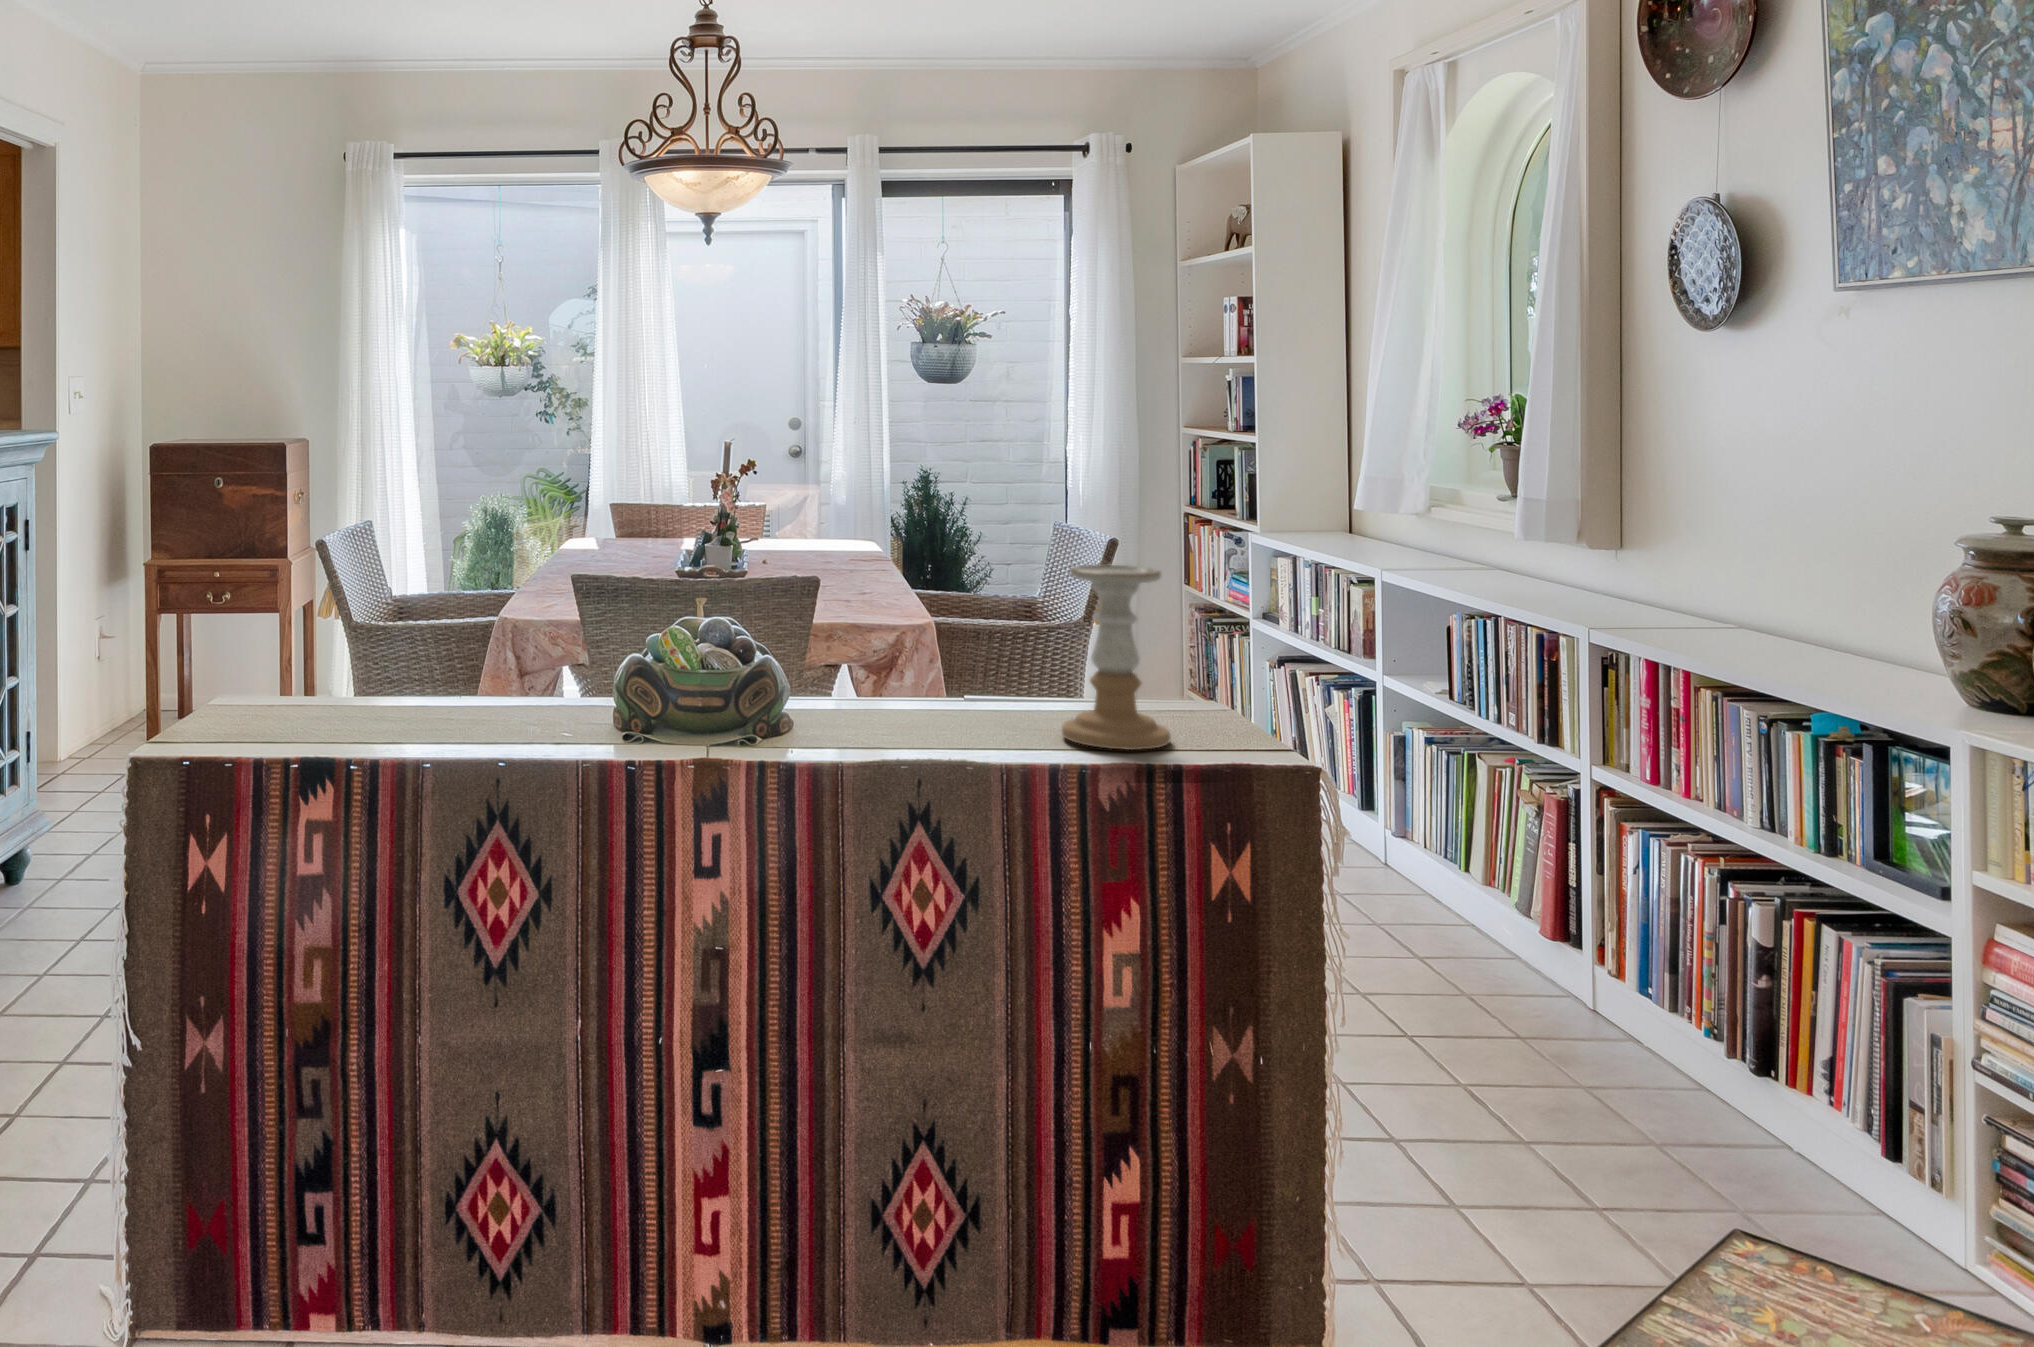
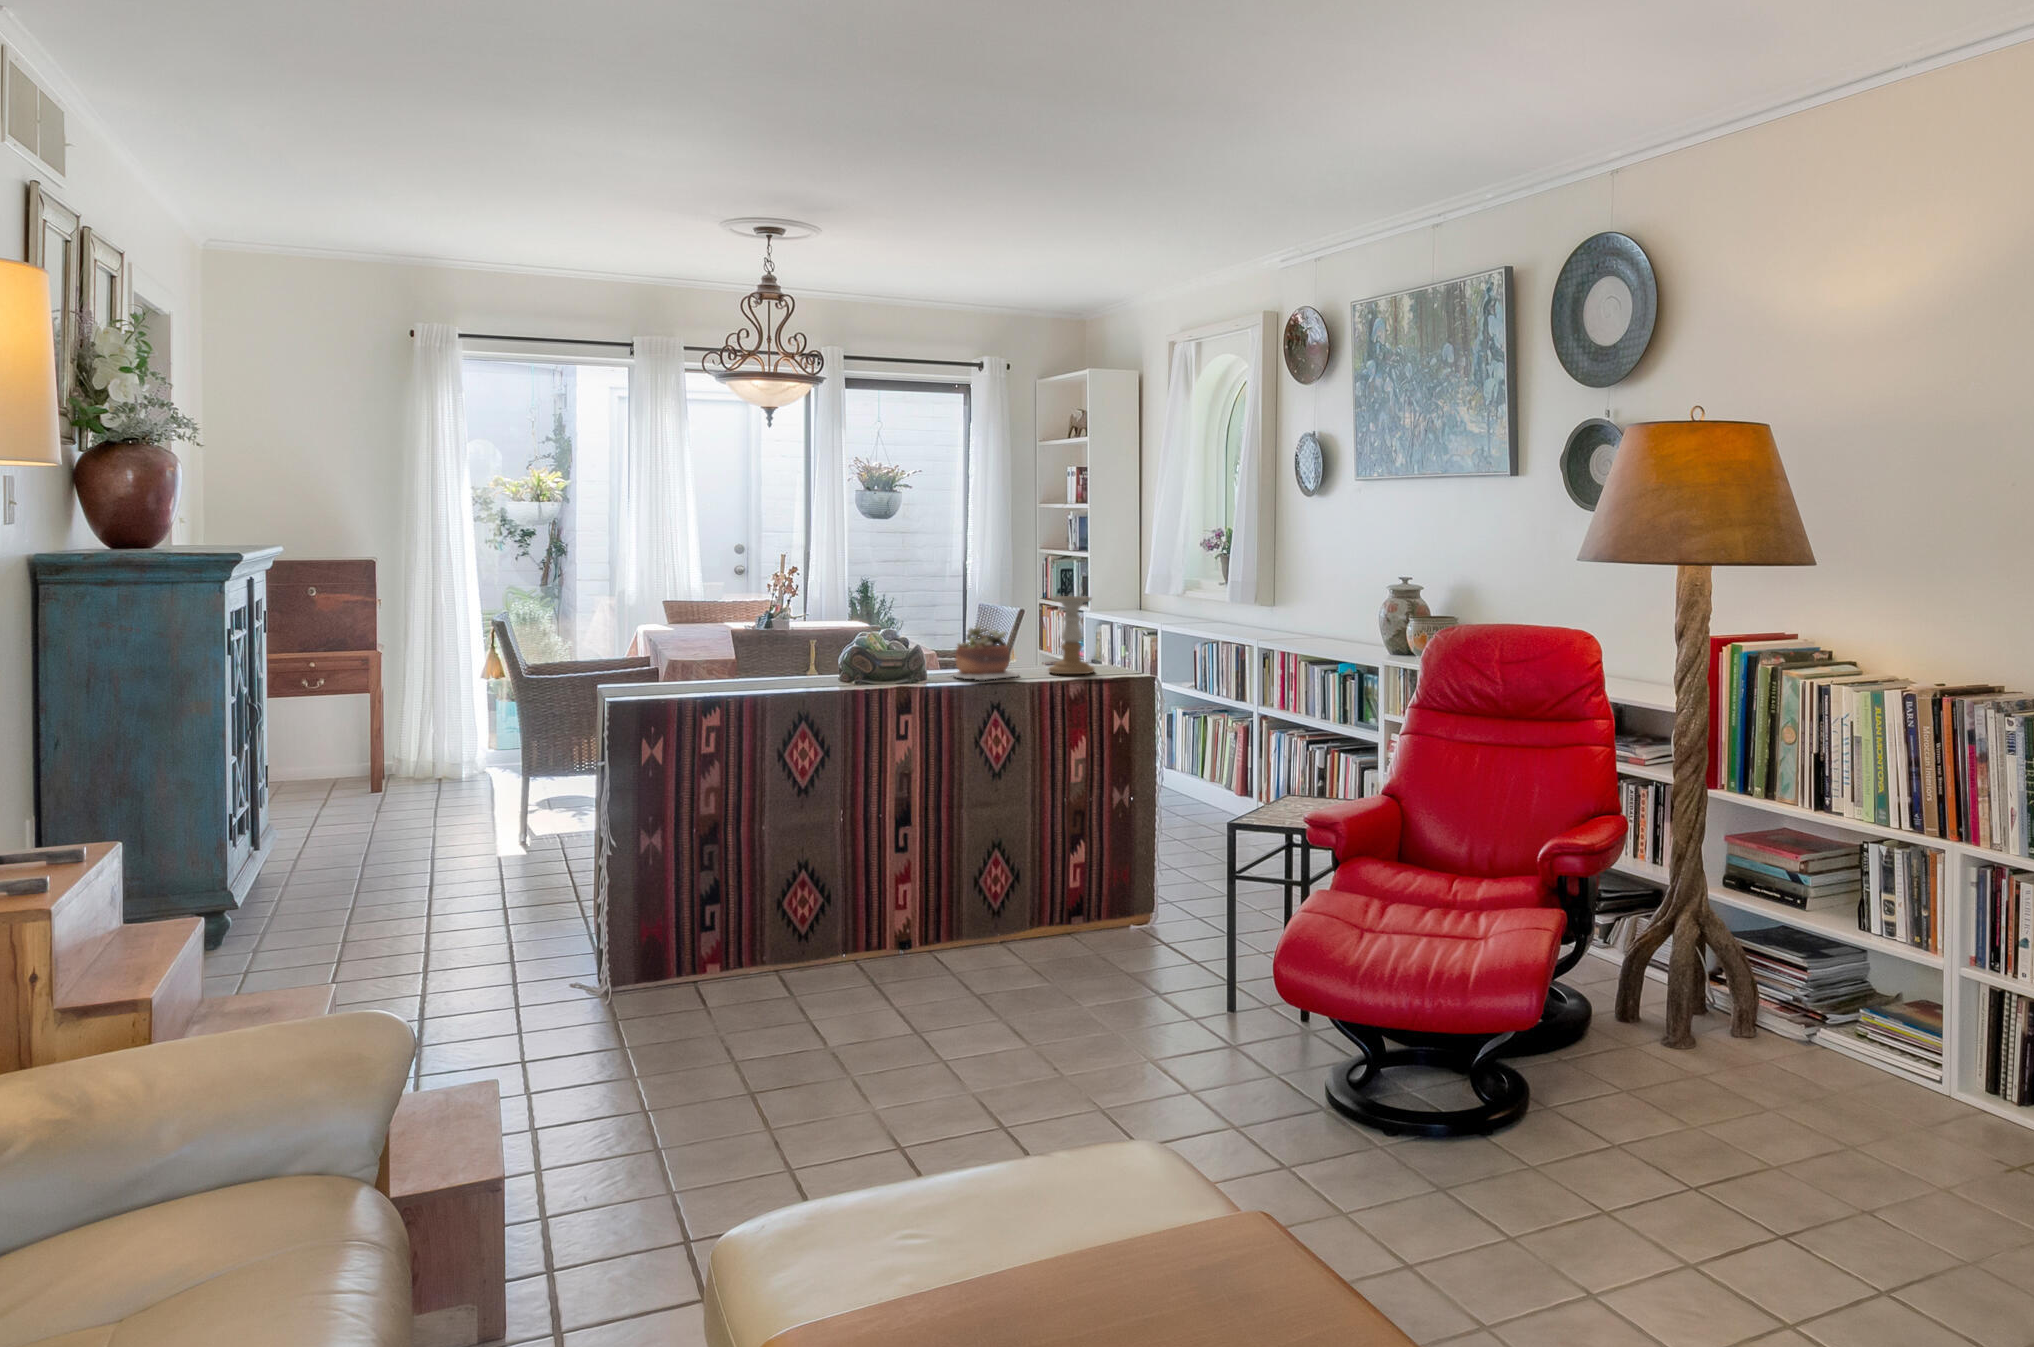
succulent plant: none [836,621,994,750] -> present [953,625,1020,680]

